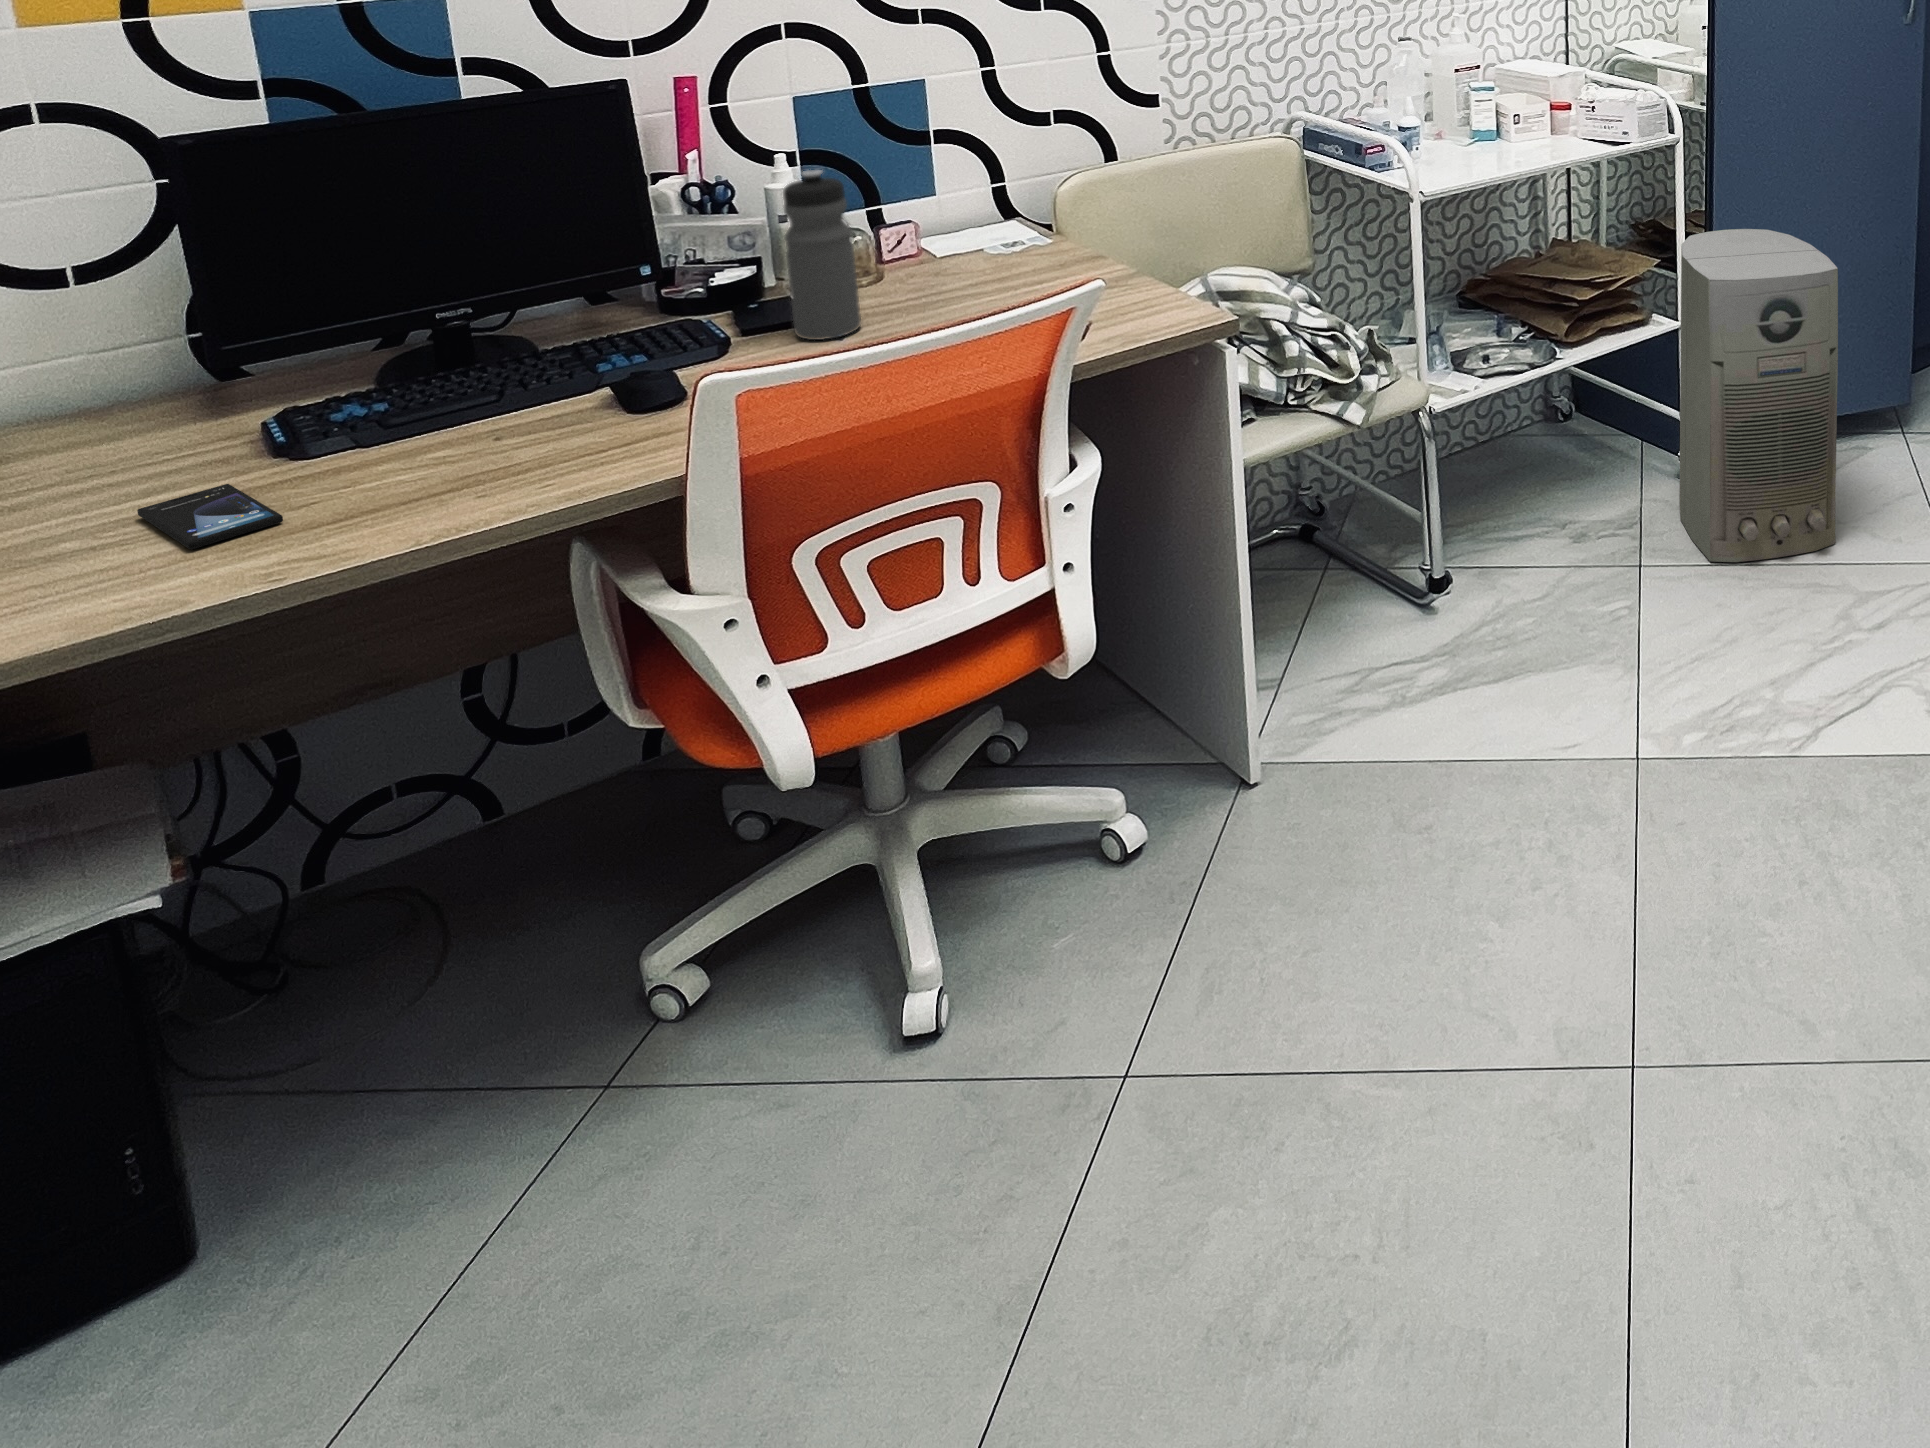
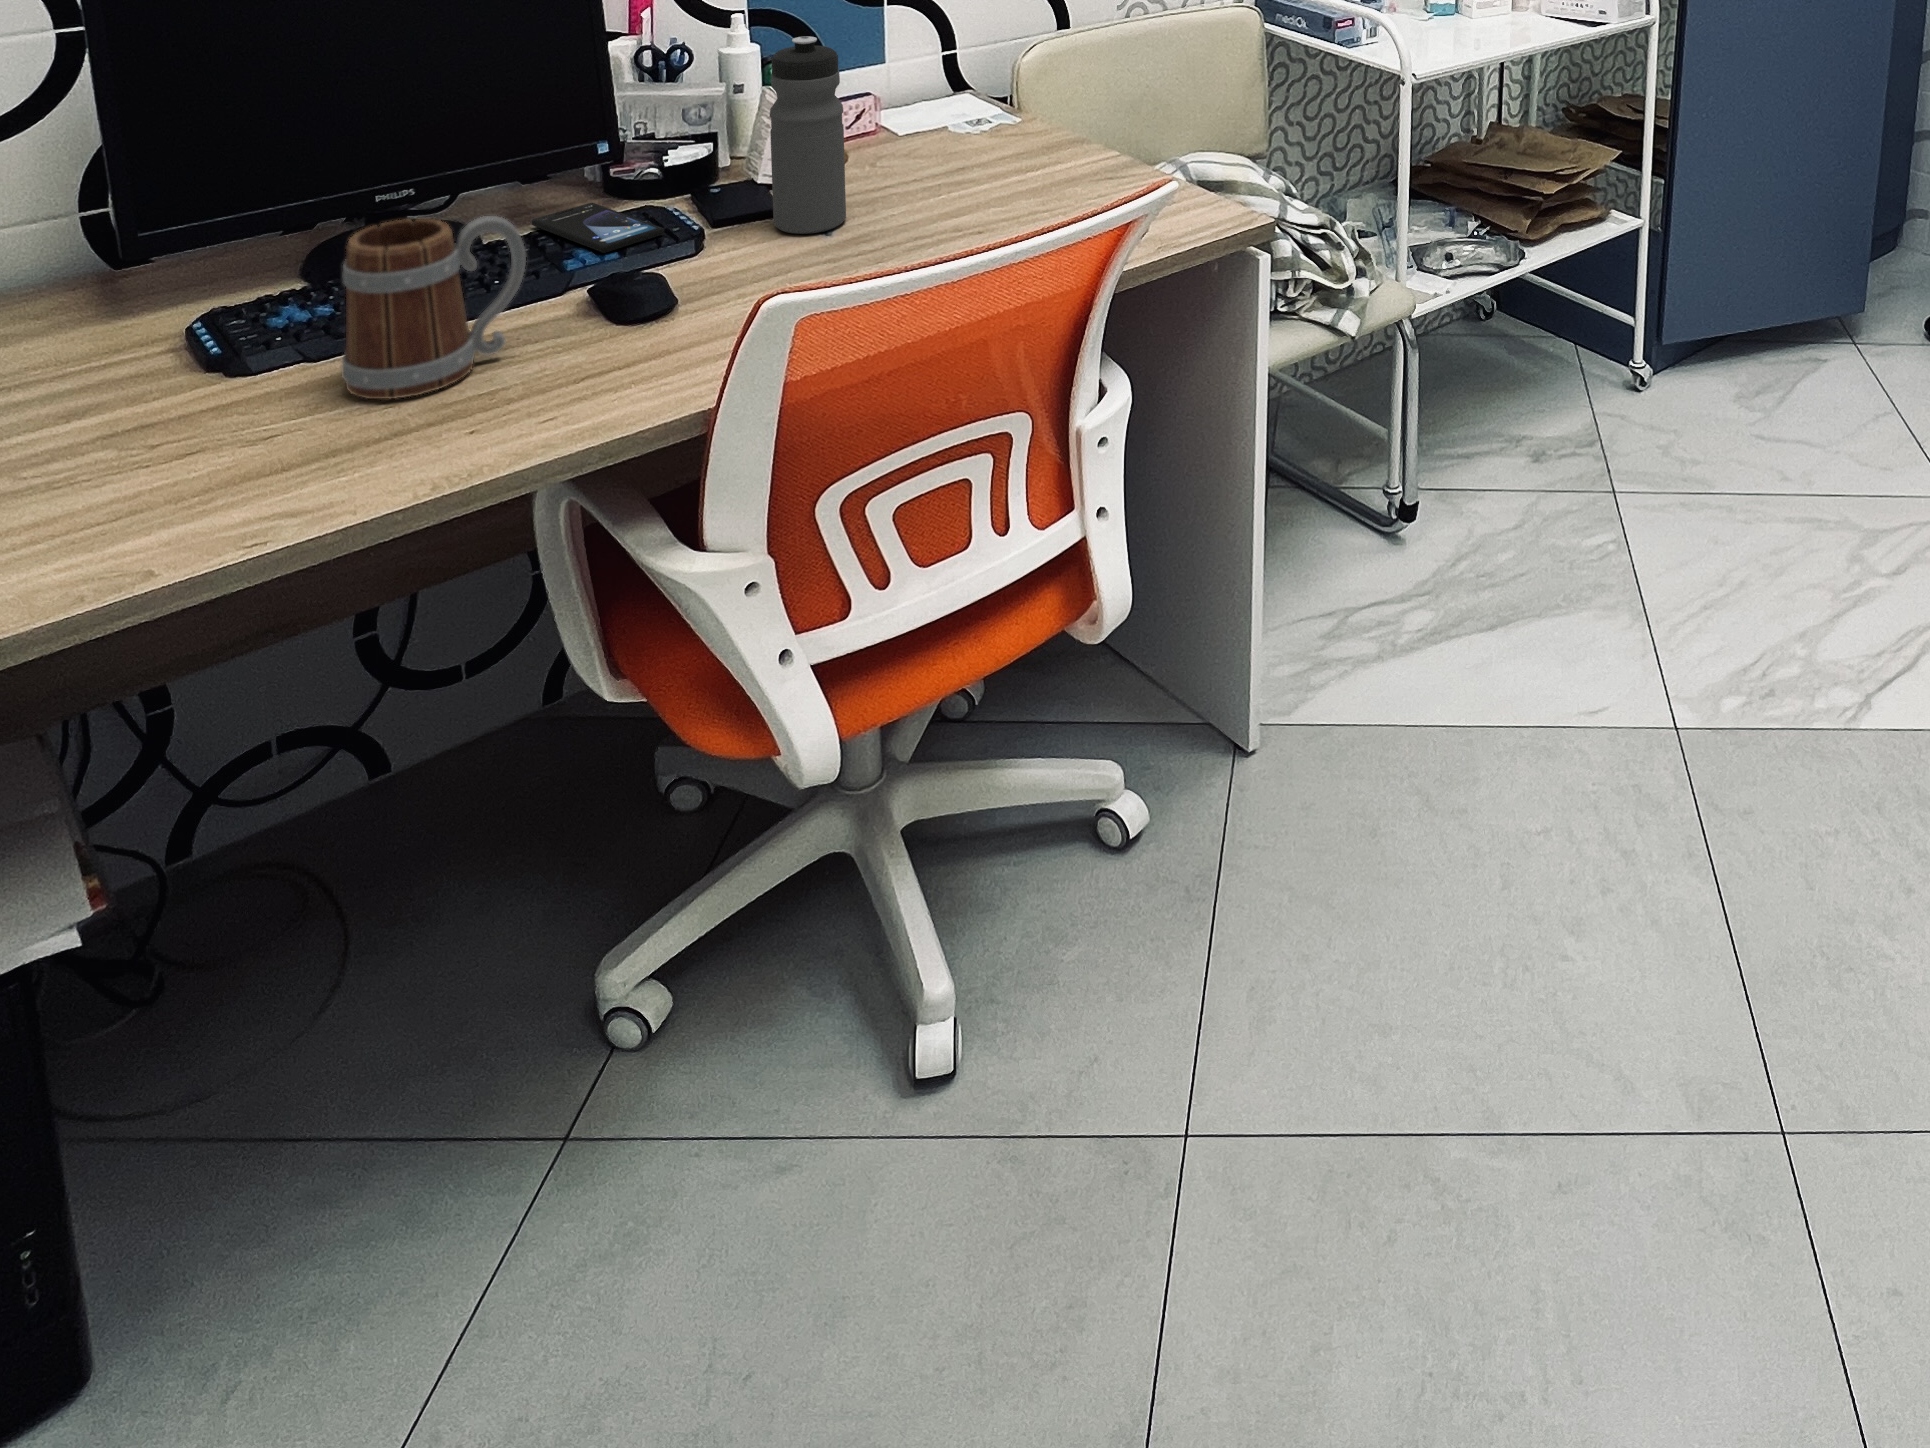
air purifier: present [1679,229,1838,562] -> none [1636,120,1840,489]
mug: none [377,323,540,474] -> present [342,216,526,399]
smartphone: present [137,484,283,549] -> present [532,203,664,253]

